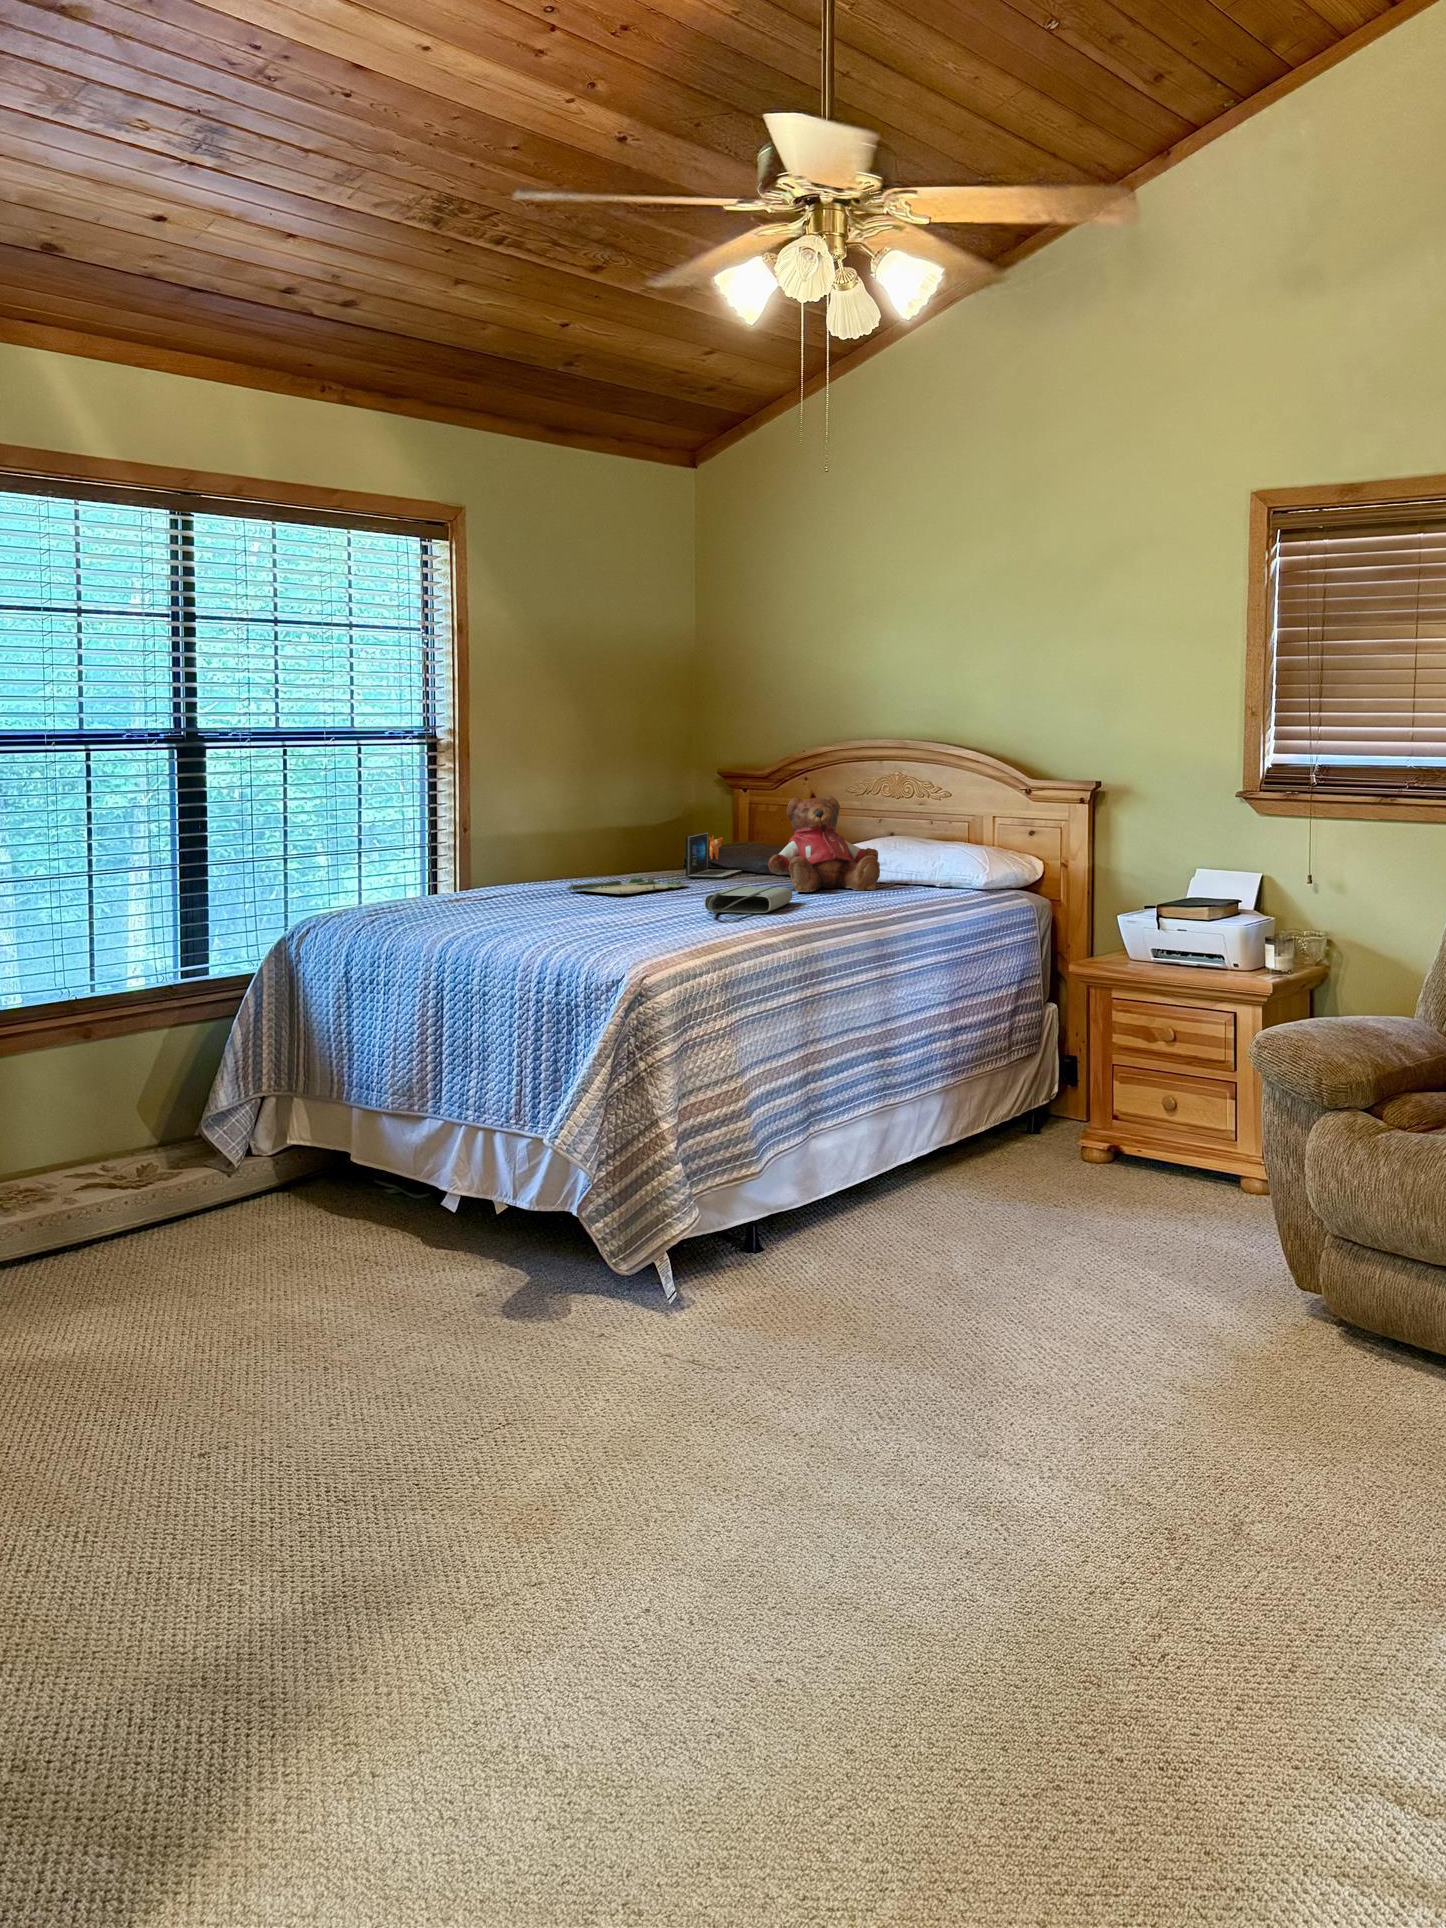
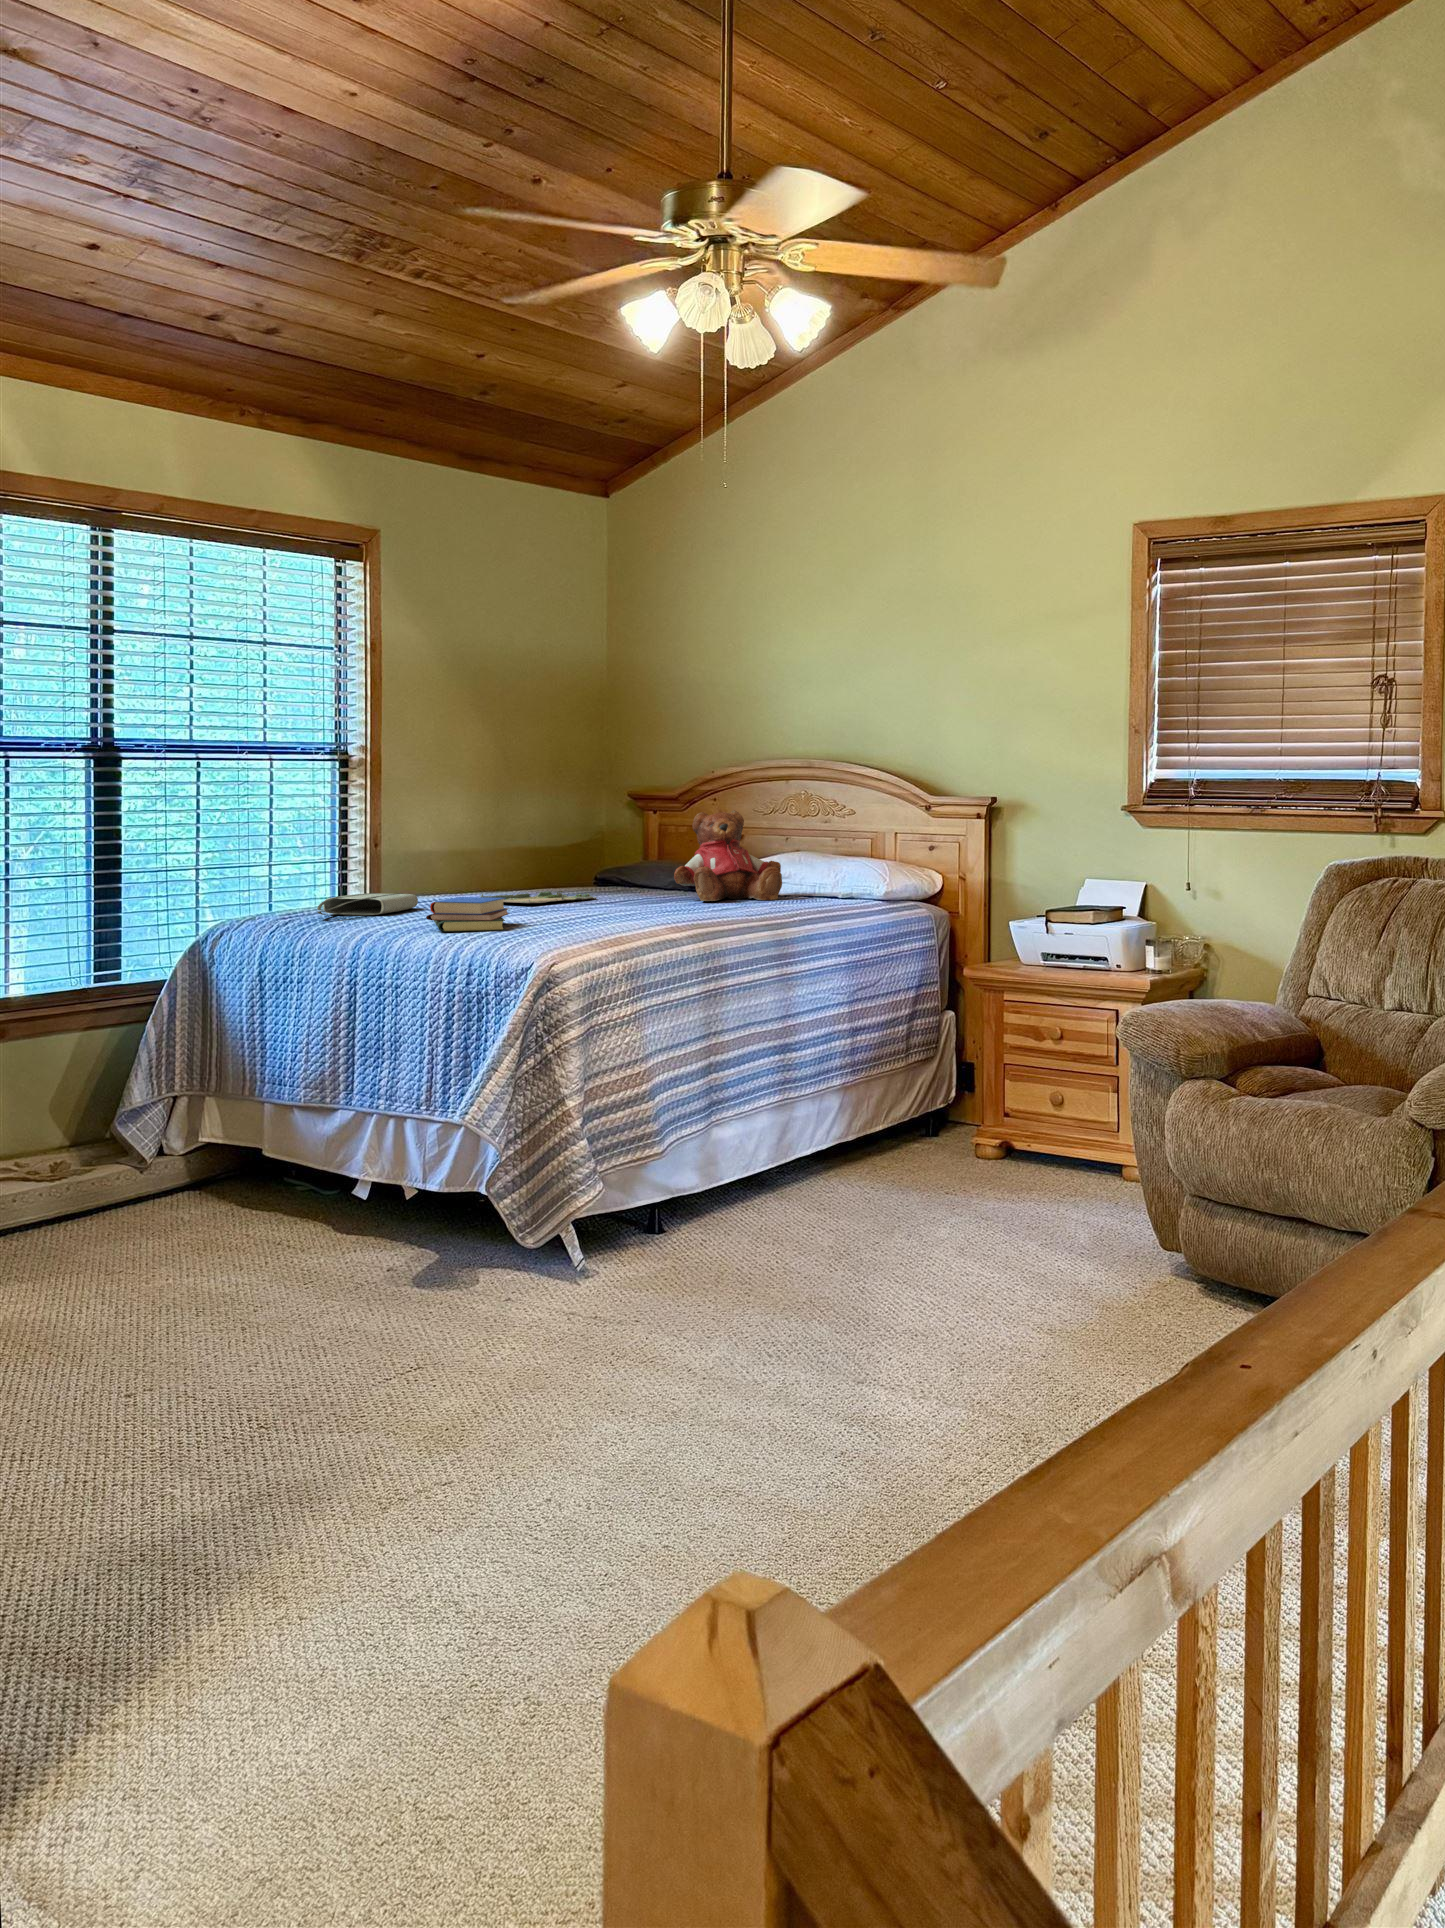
laptop: present [686,833,741,879] -> none [594,850,649,893]
tote bag: present [704,886,792,915] -> present [317,893,418,916]
book: none [513,896,600,936] -> present [426,897,509,932]

